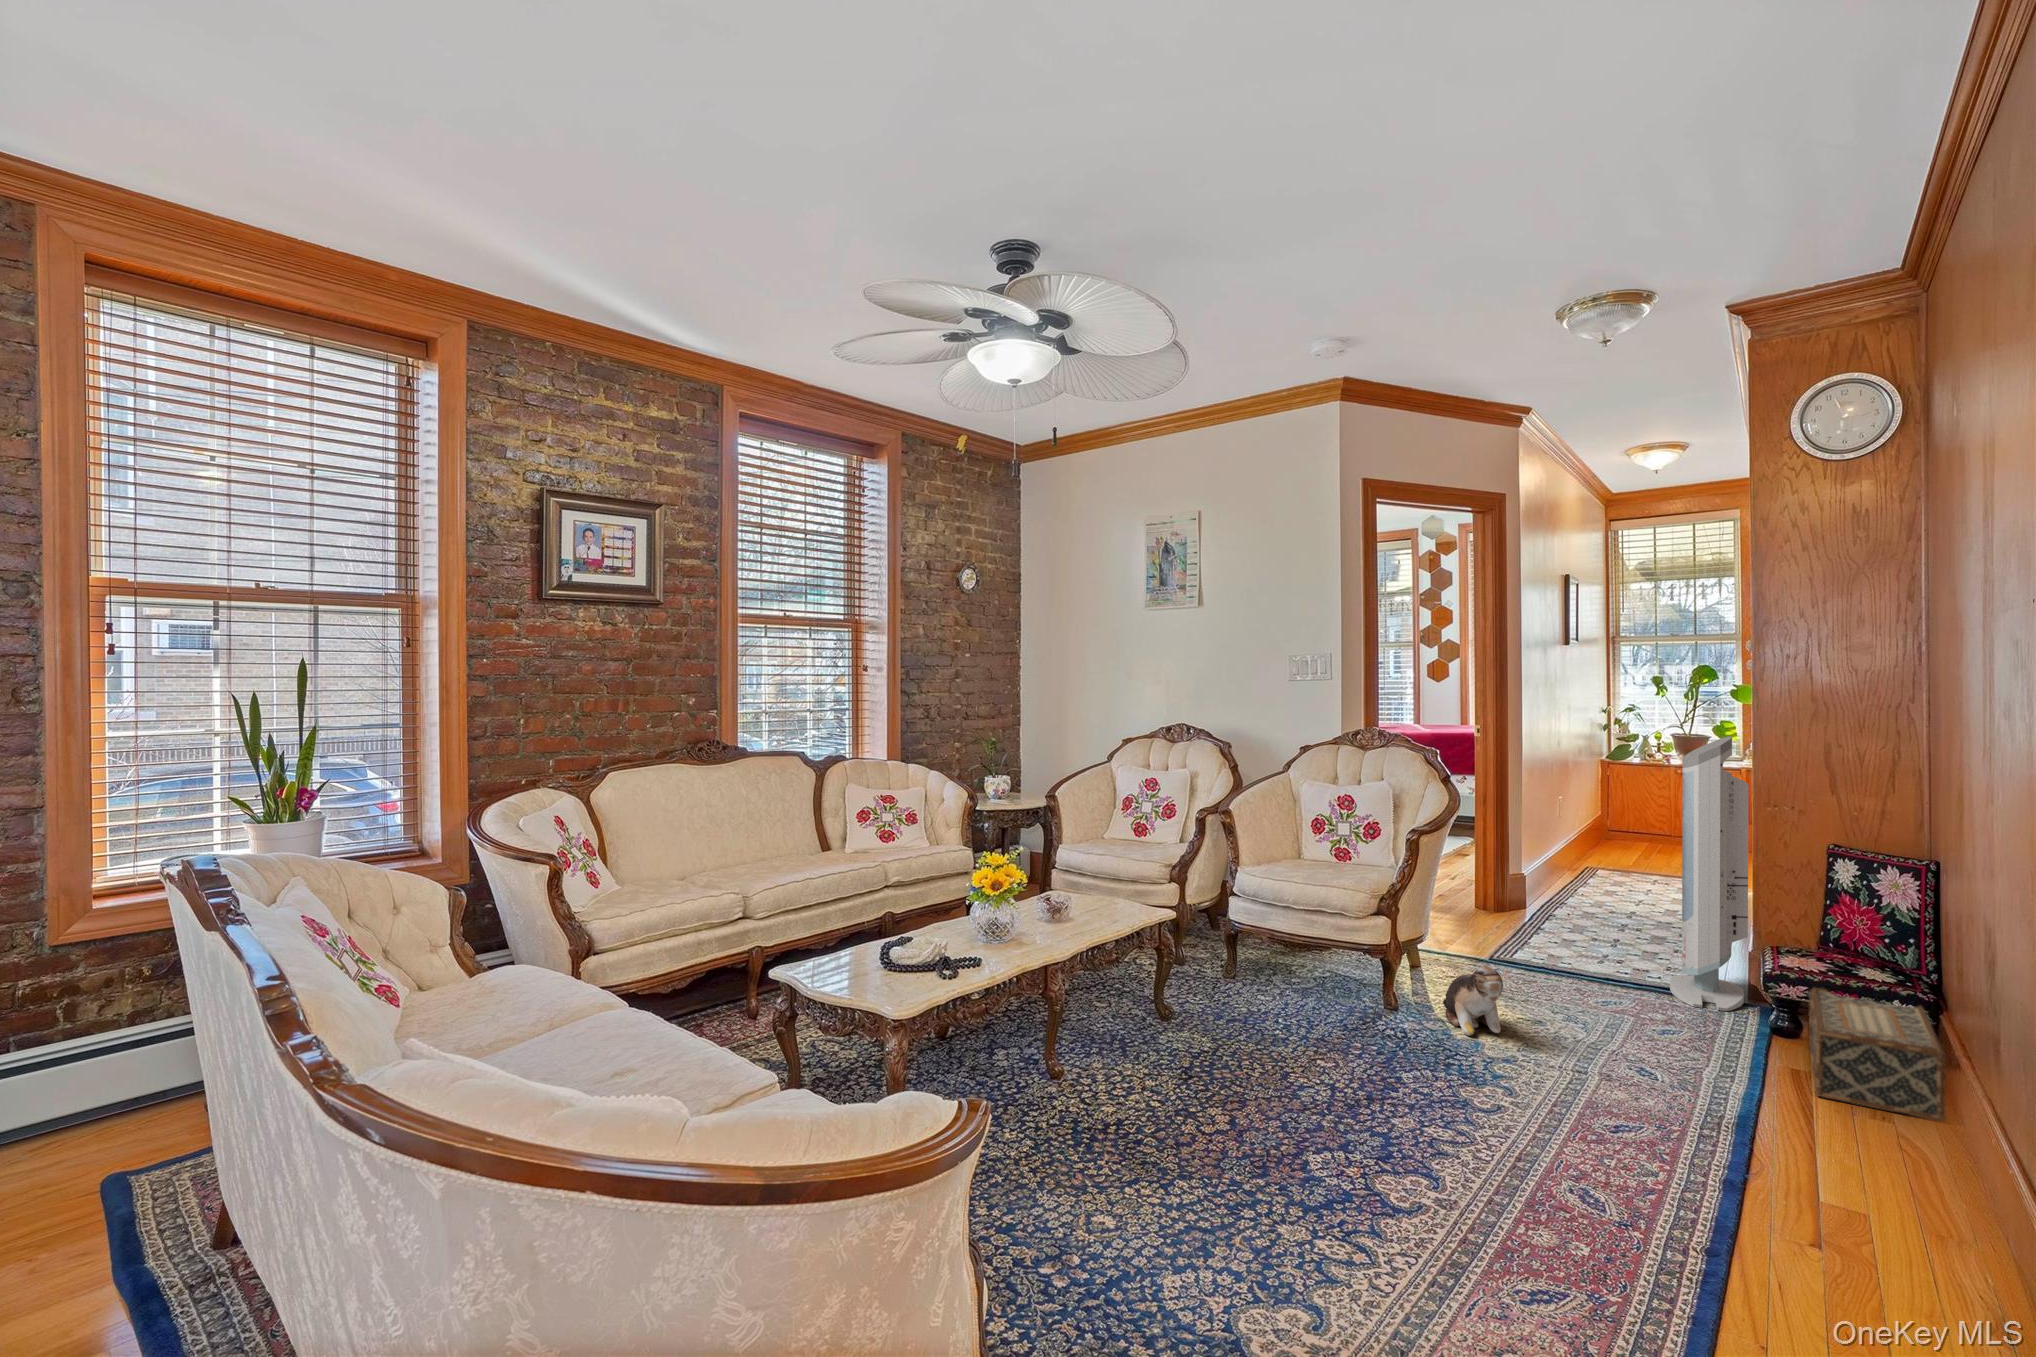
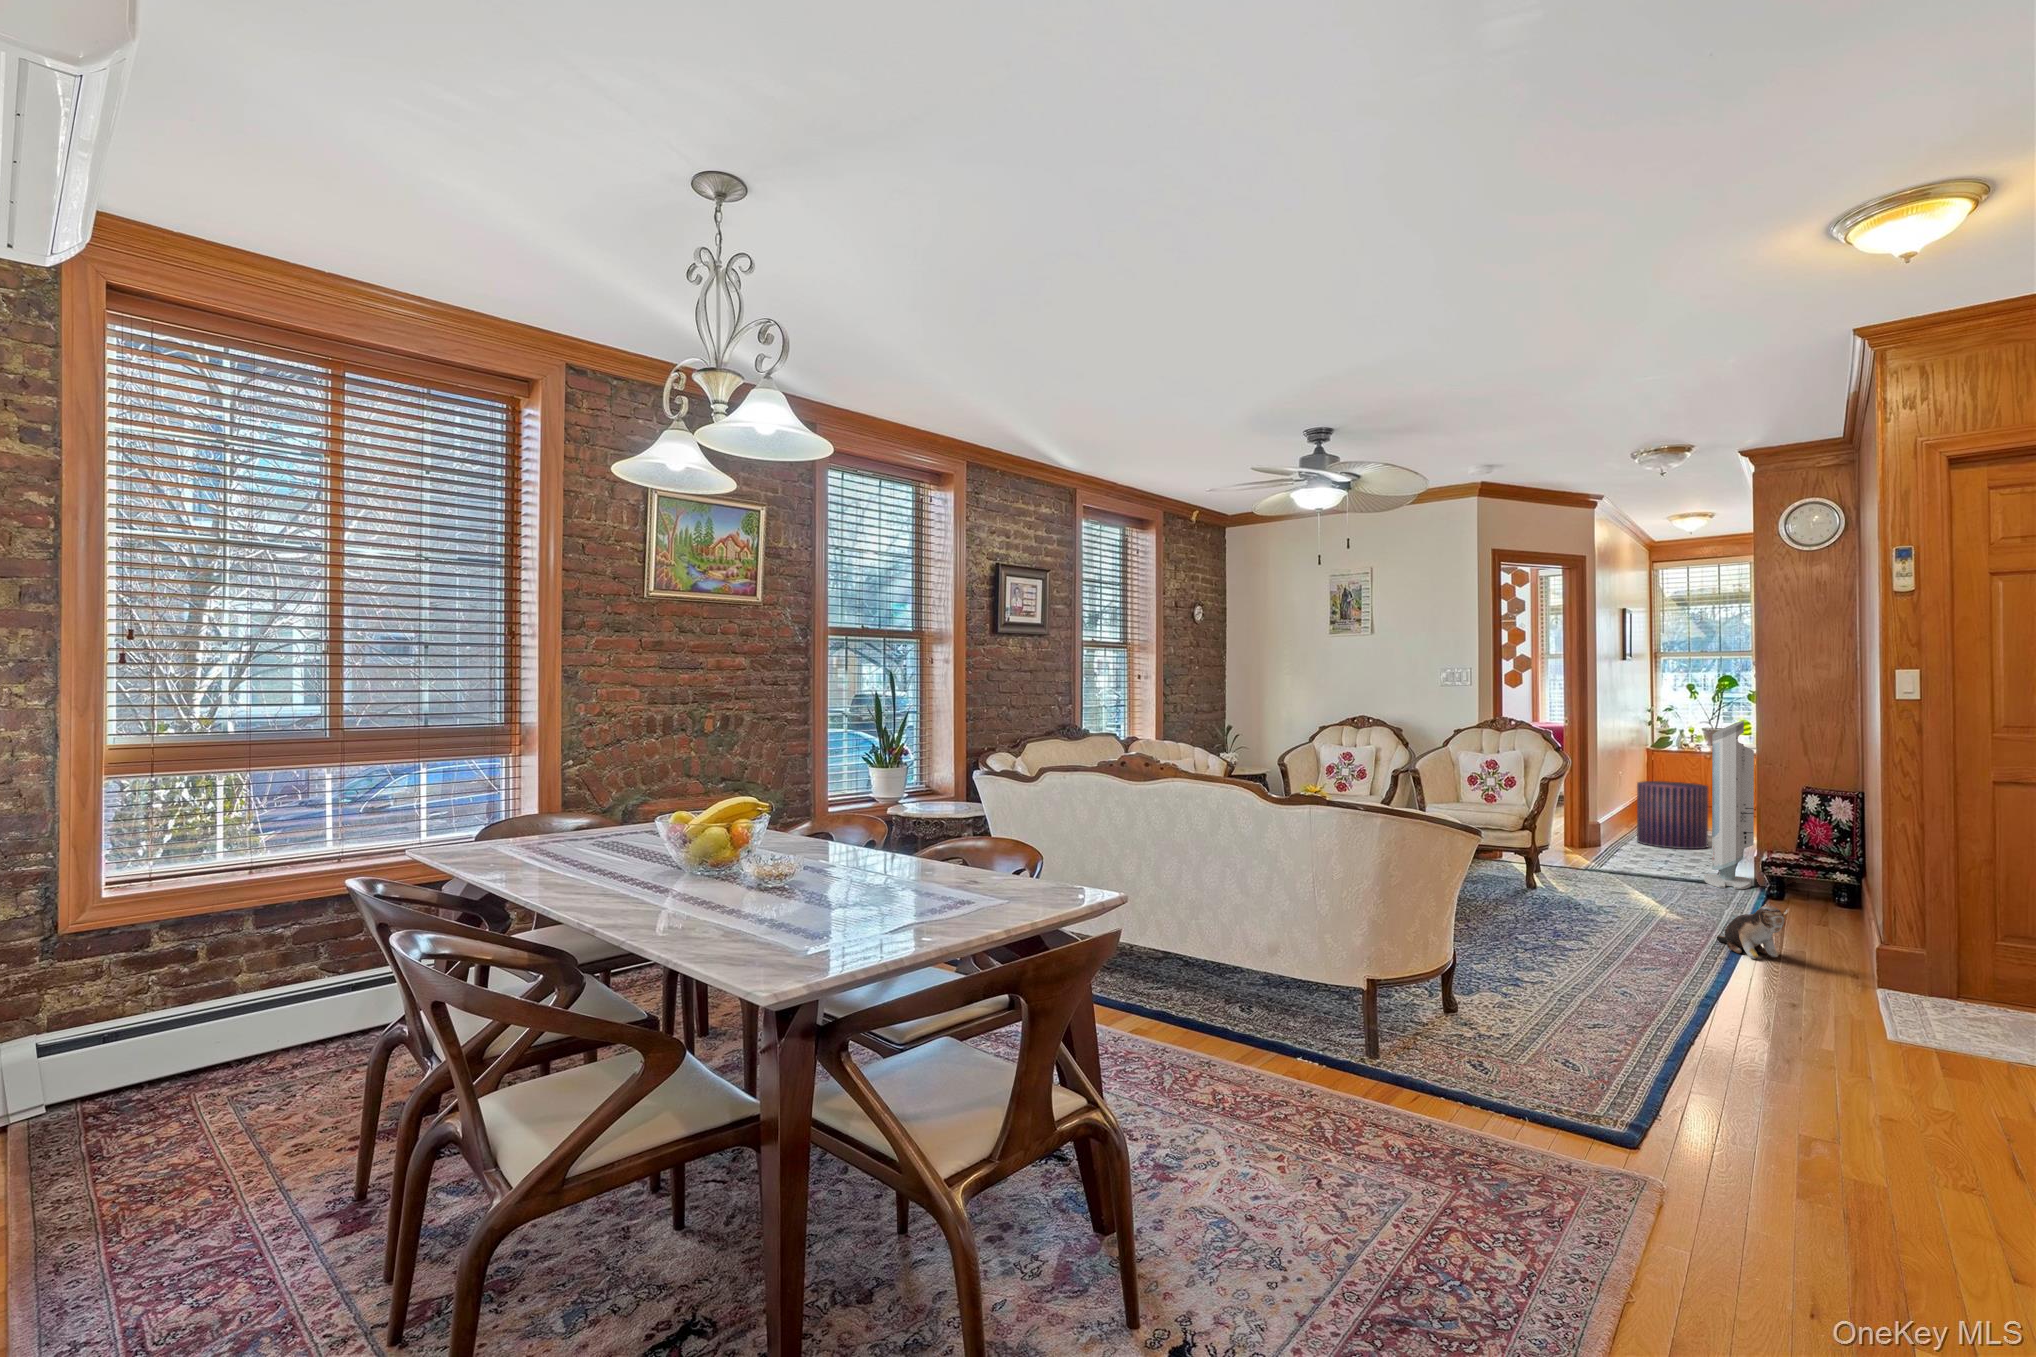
pouf: none [1578,815,1678,917] -> present [1637,781,1708,849]
plush toy: present [1443,966,1508,1036] -> present [1717,905,1790,959]
woven basket: present [1809,988,1946,1121] -> none [1789,868,1860,927]

